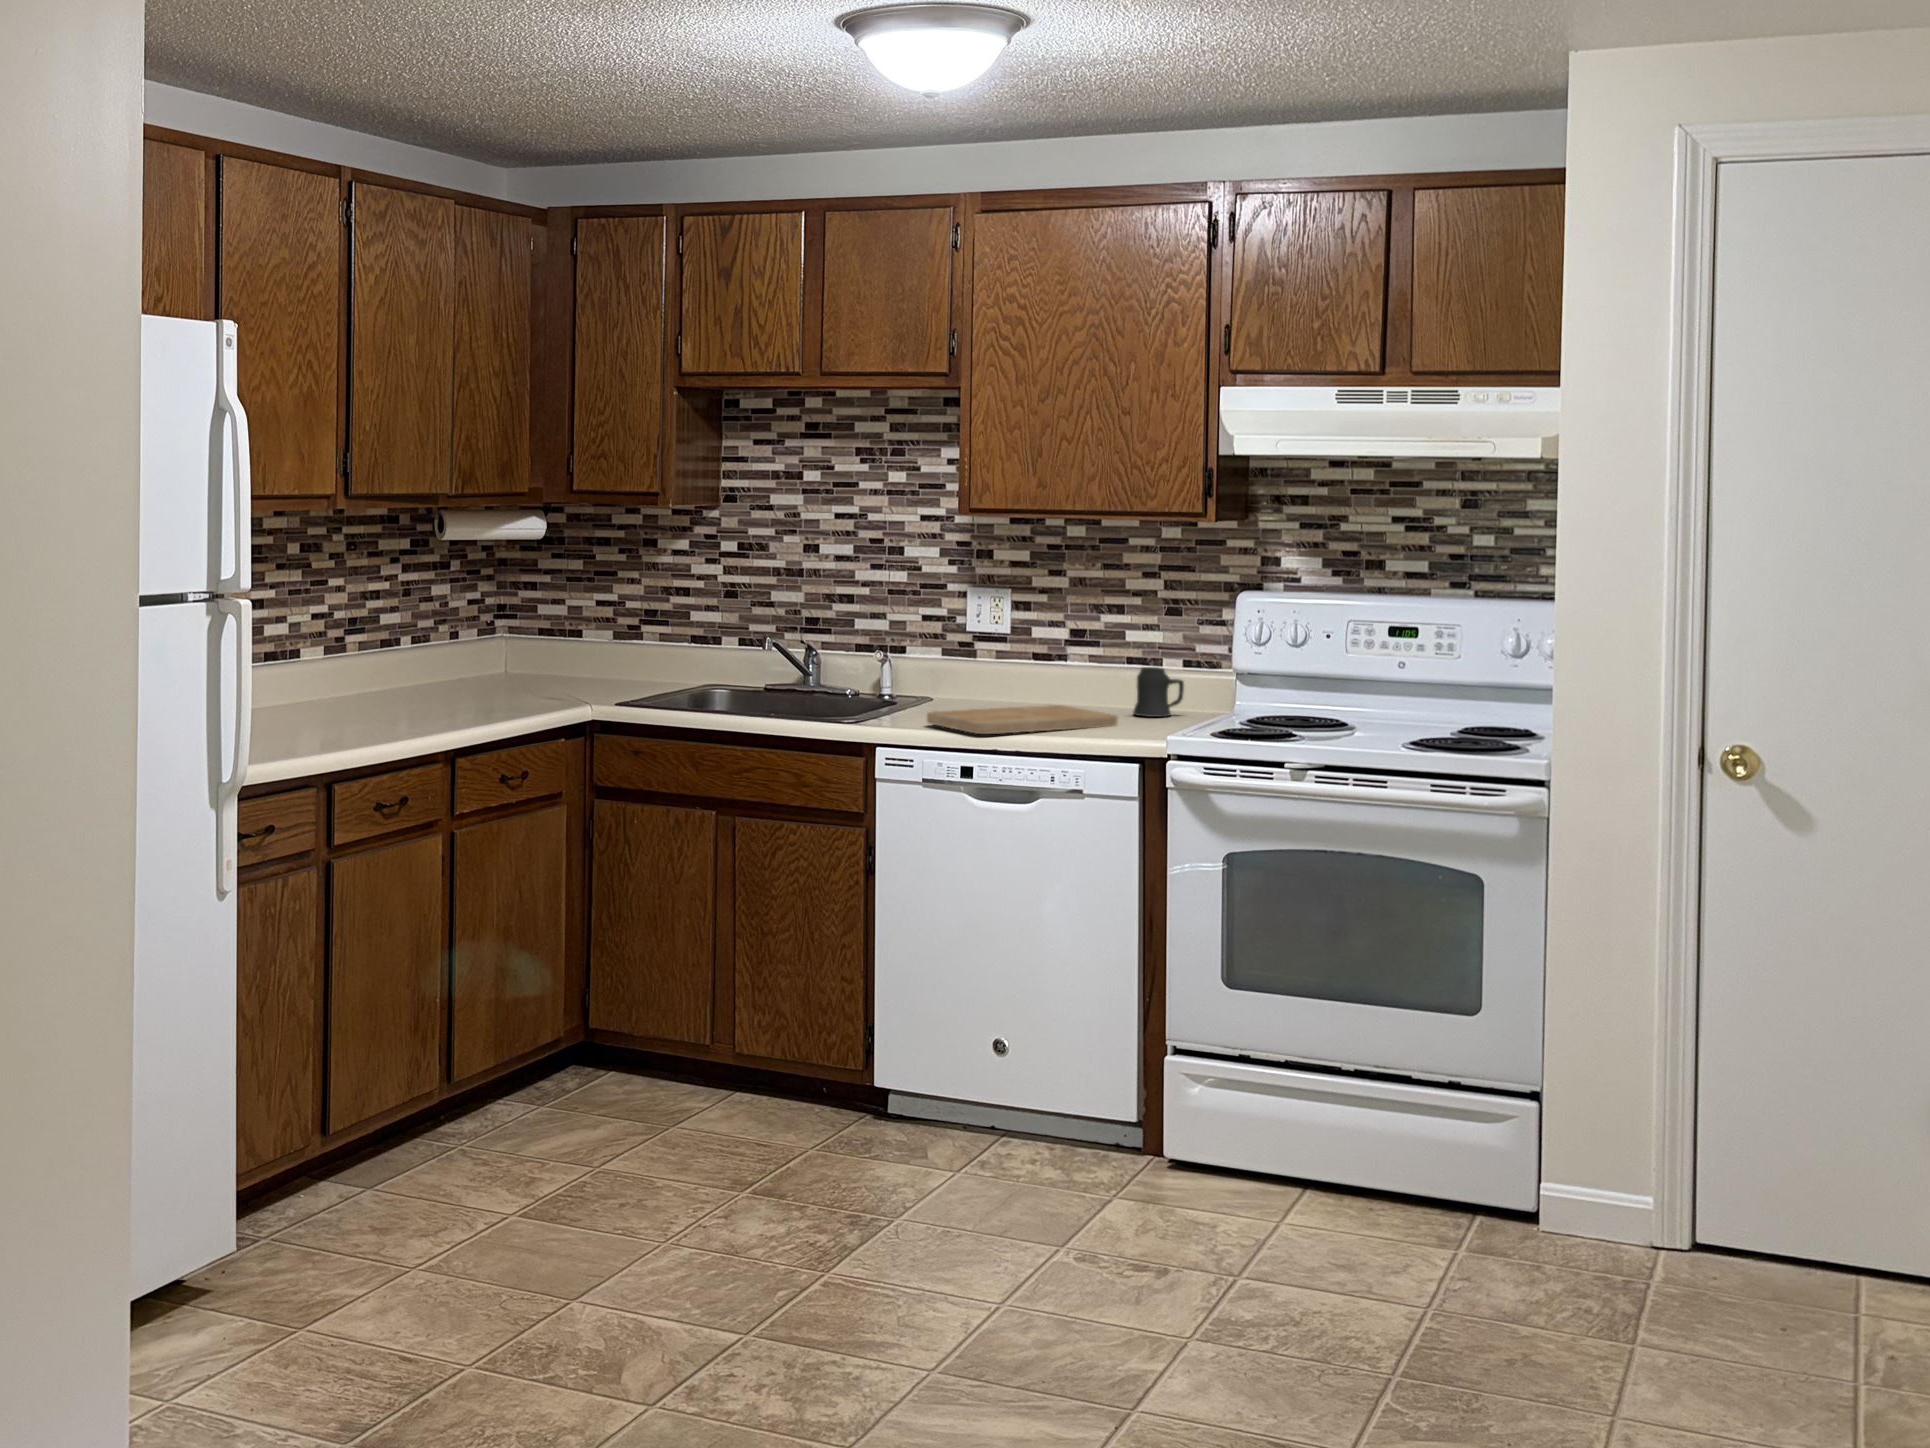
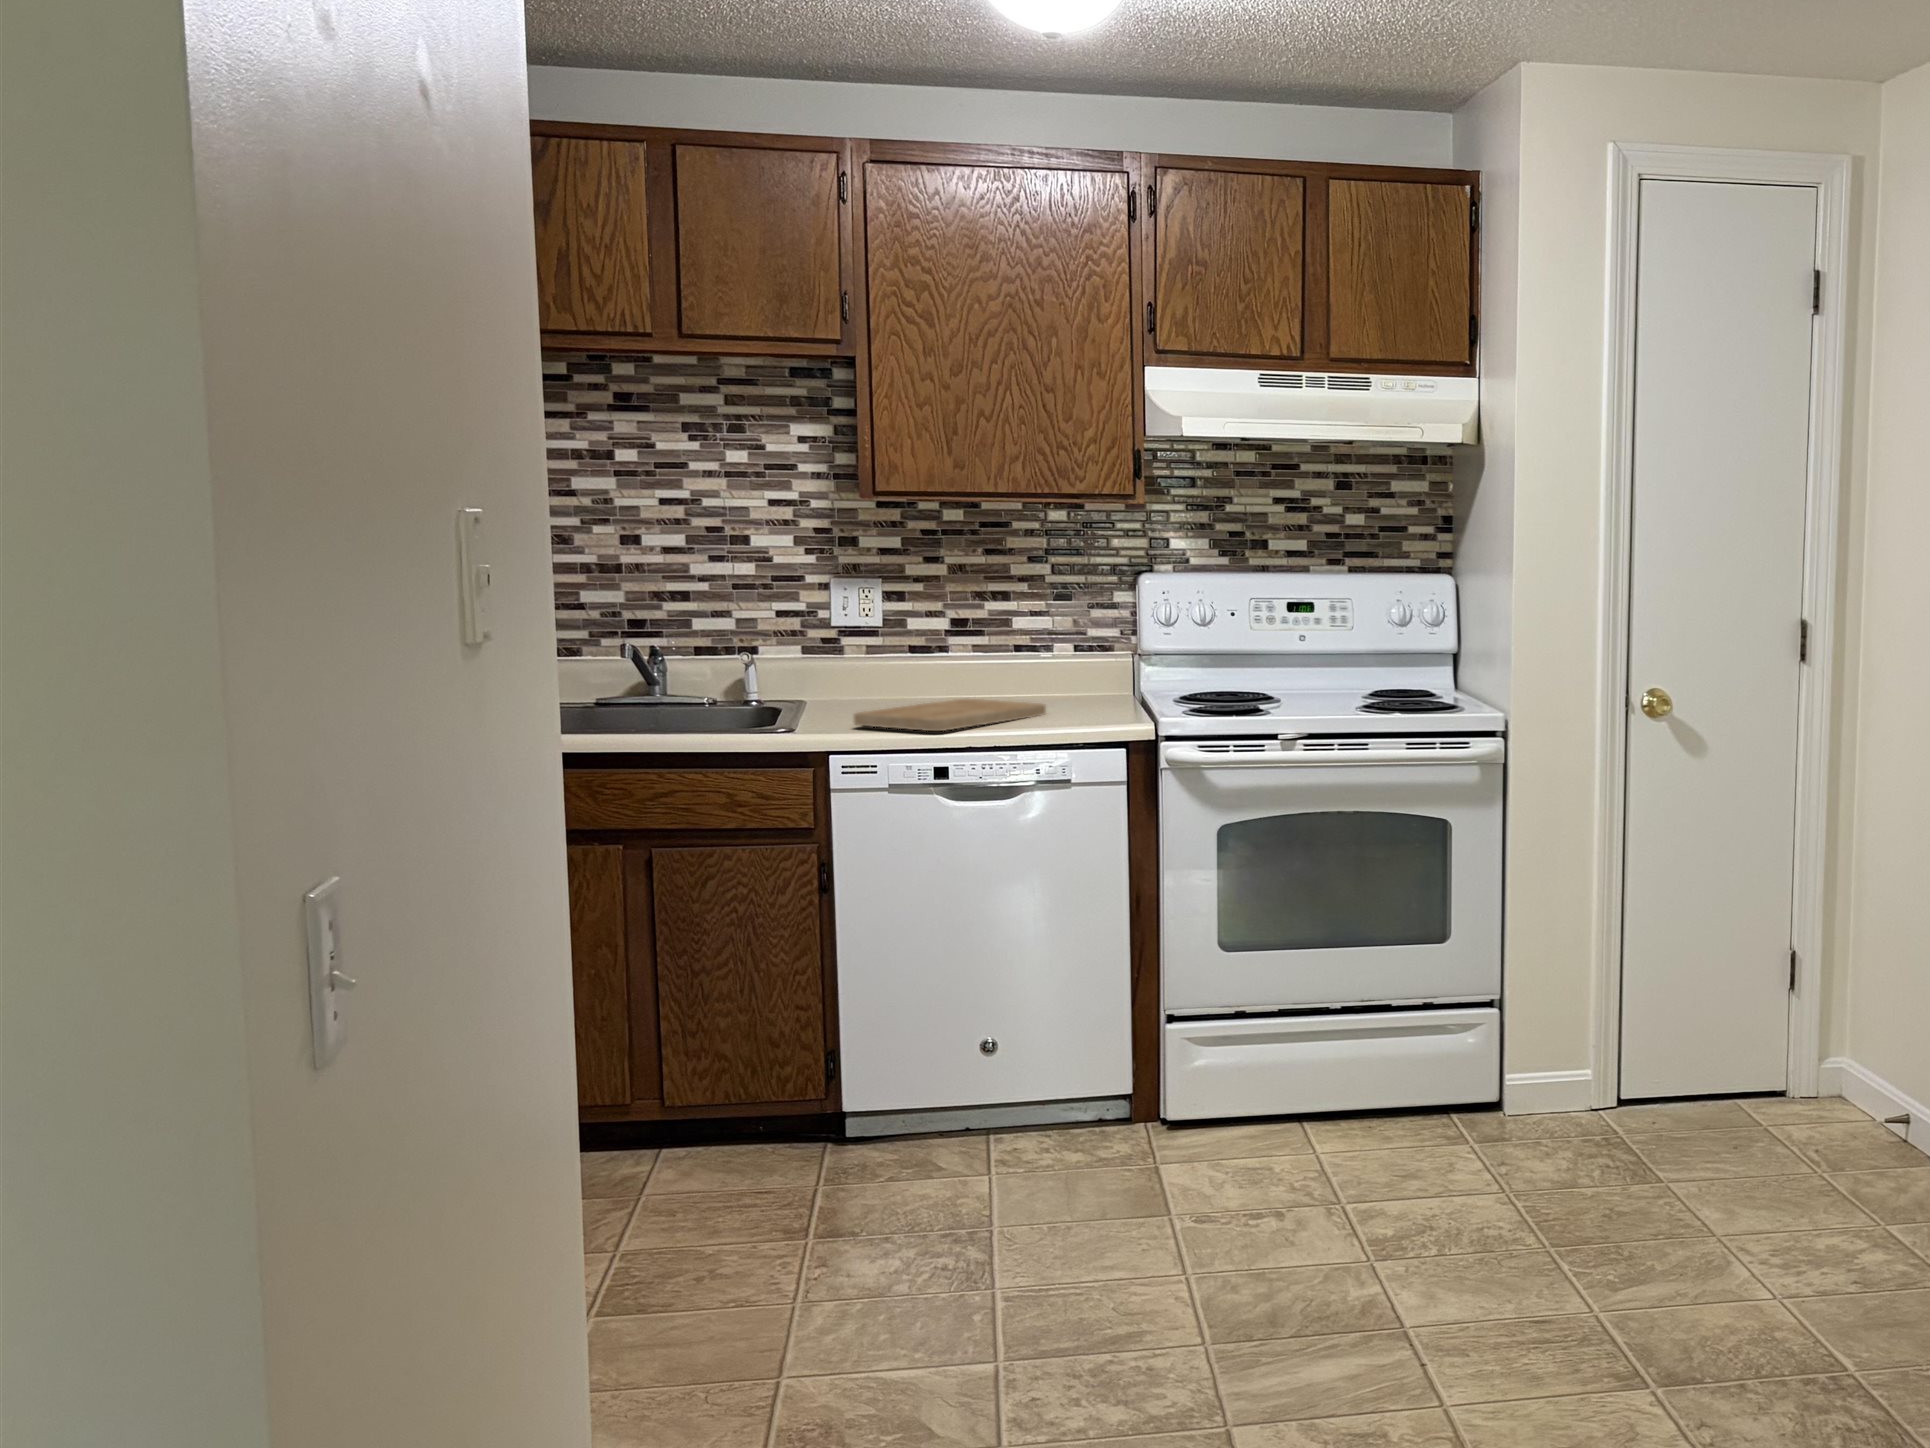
mug: present [1133,667,1184,717] -> none [1039,654,1087,704]

